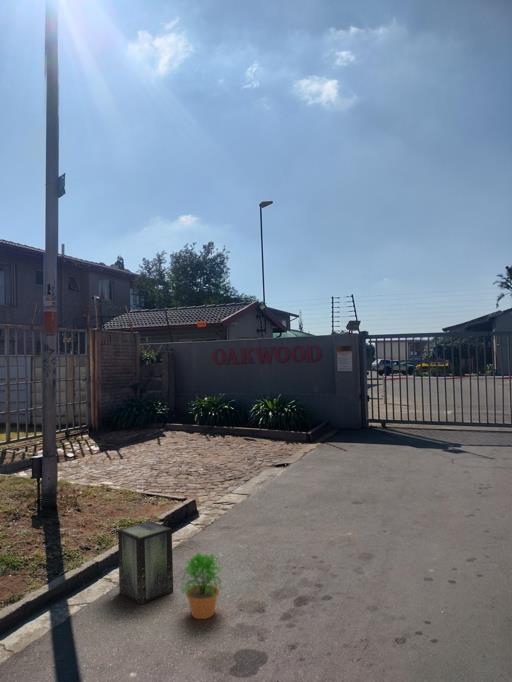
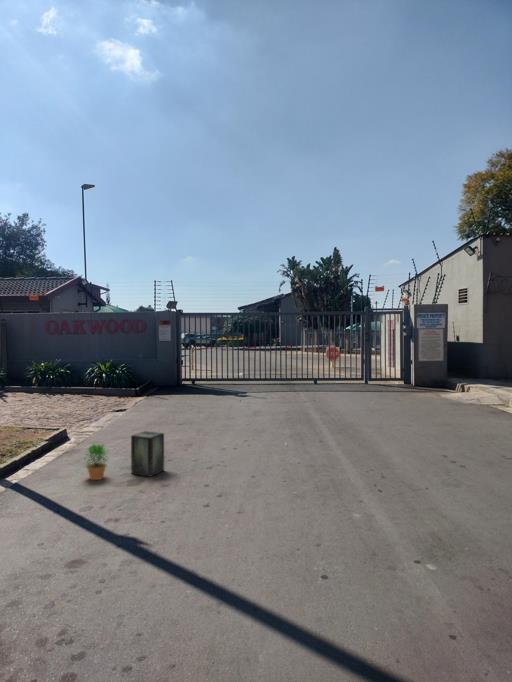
storage box: present [118,521,173,604] -> present [131,431,164,477]

